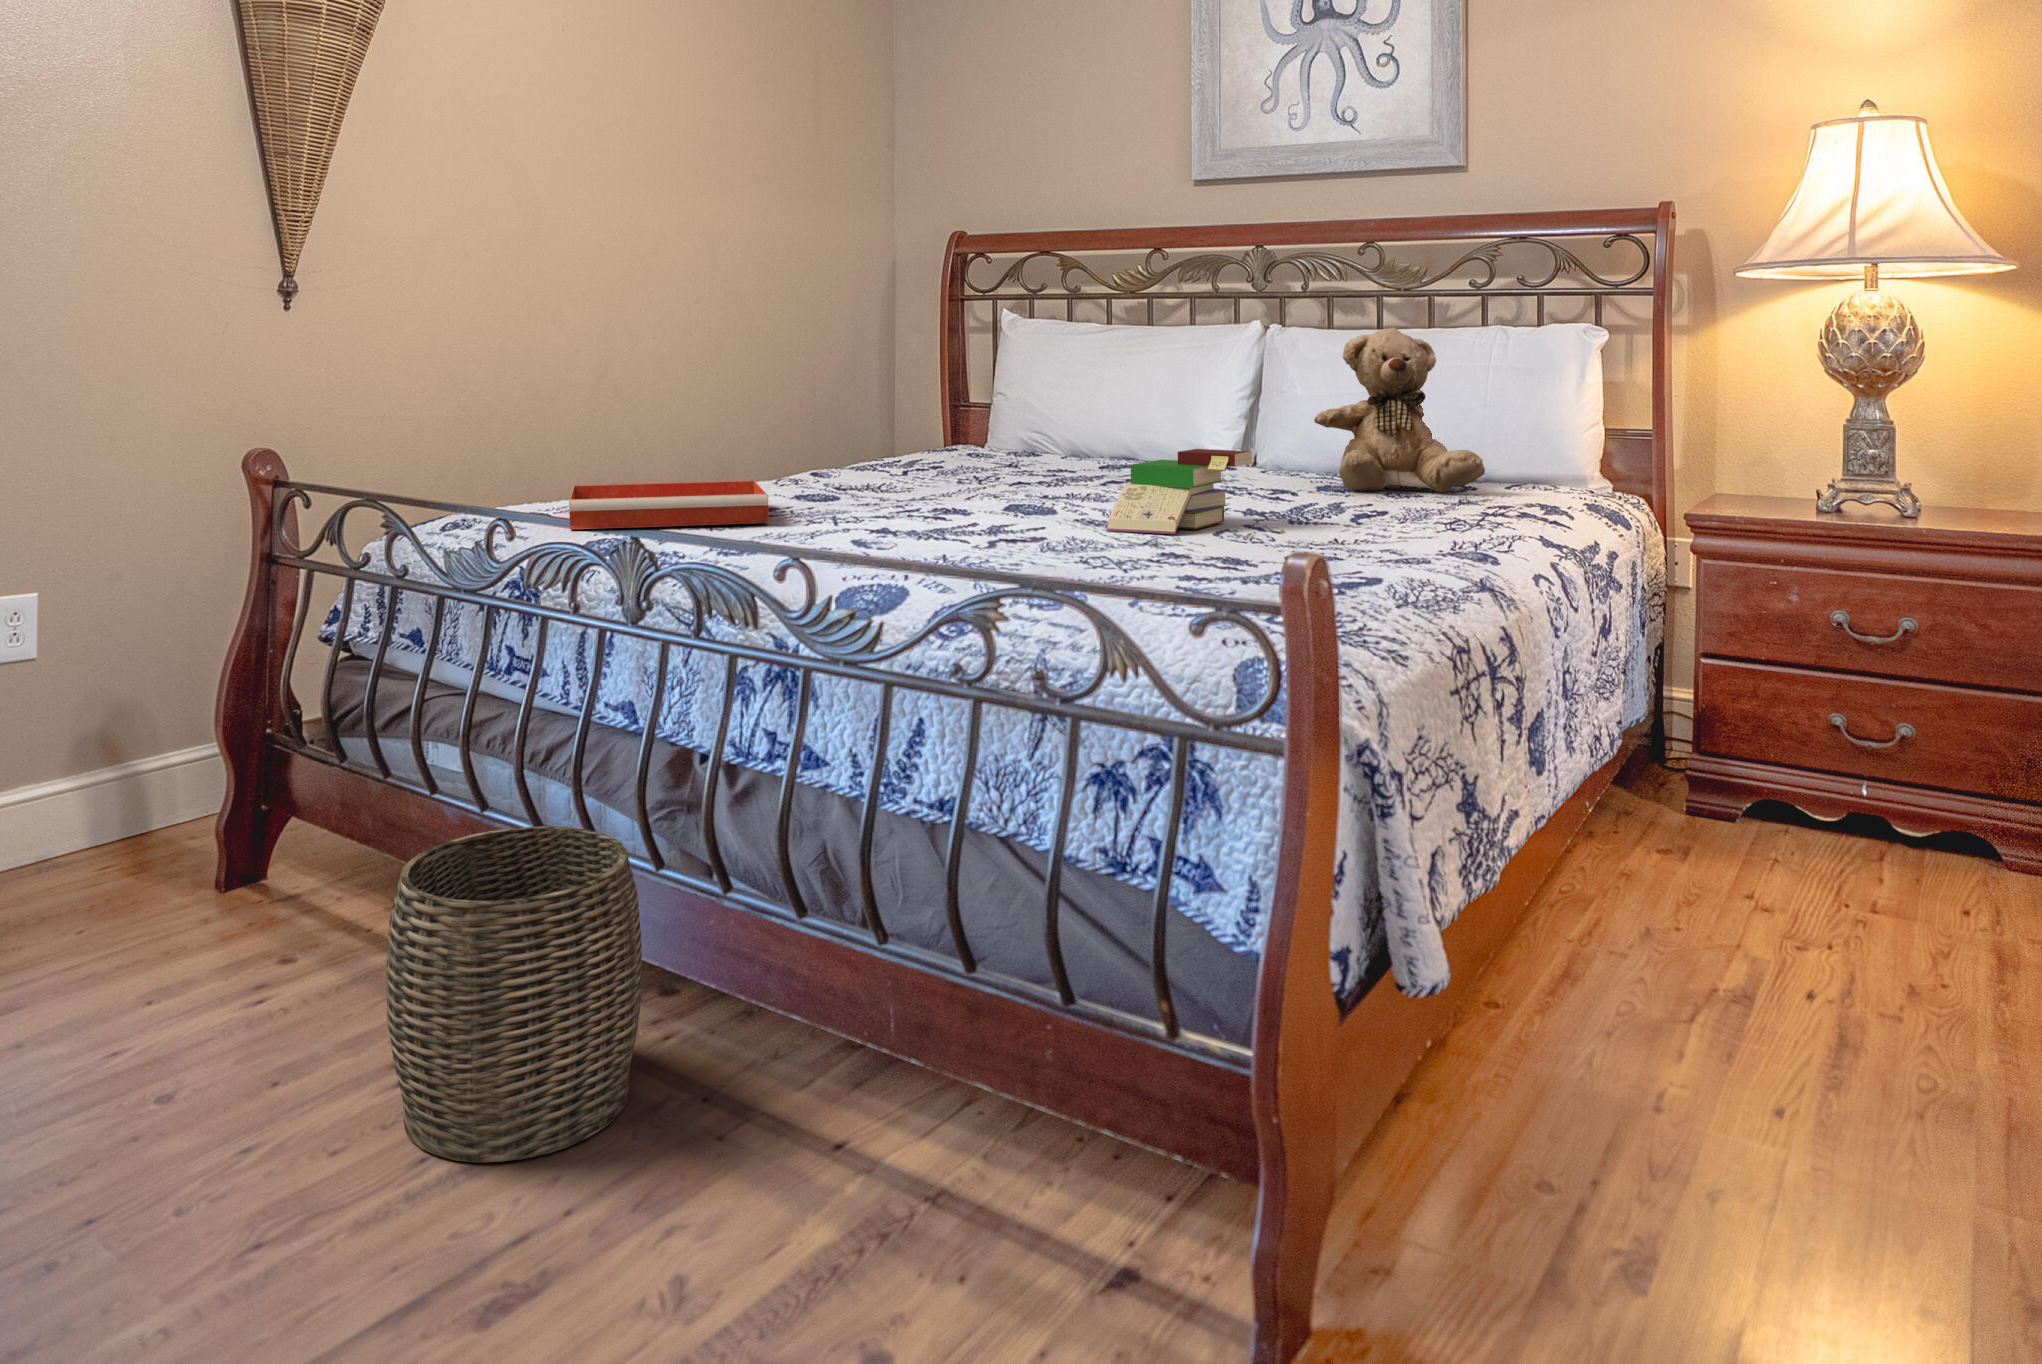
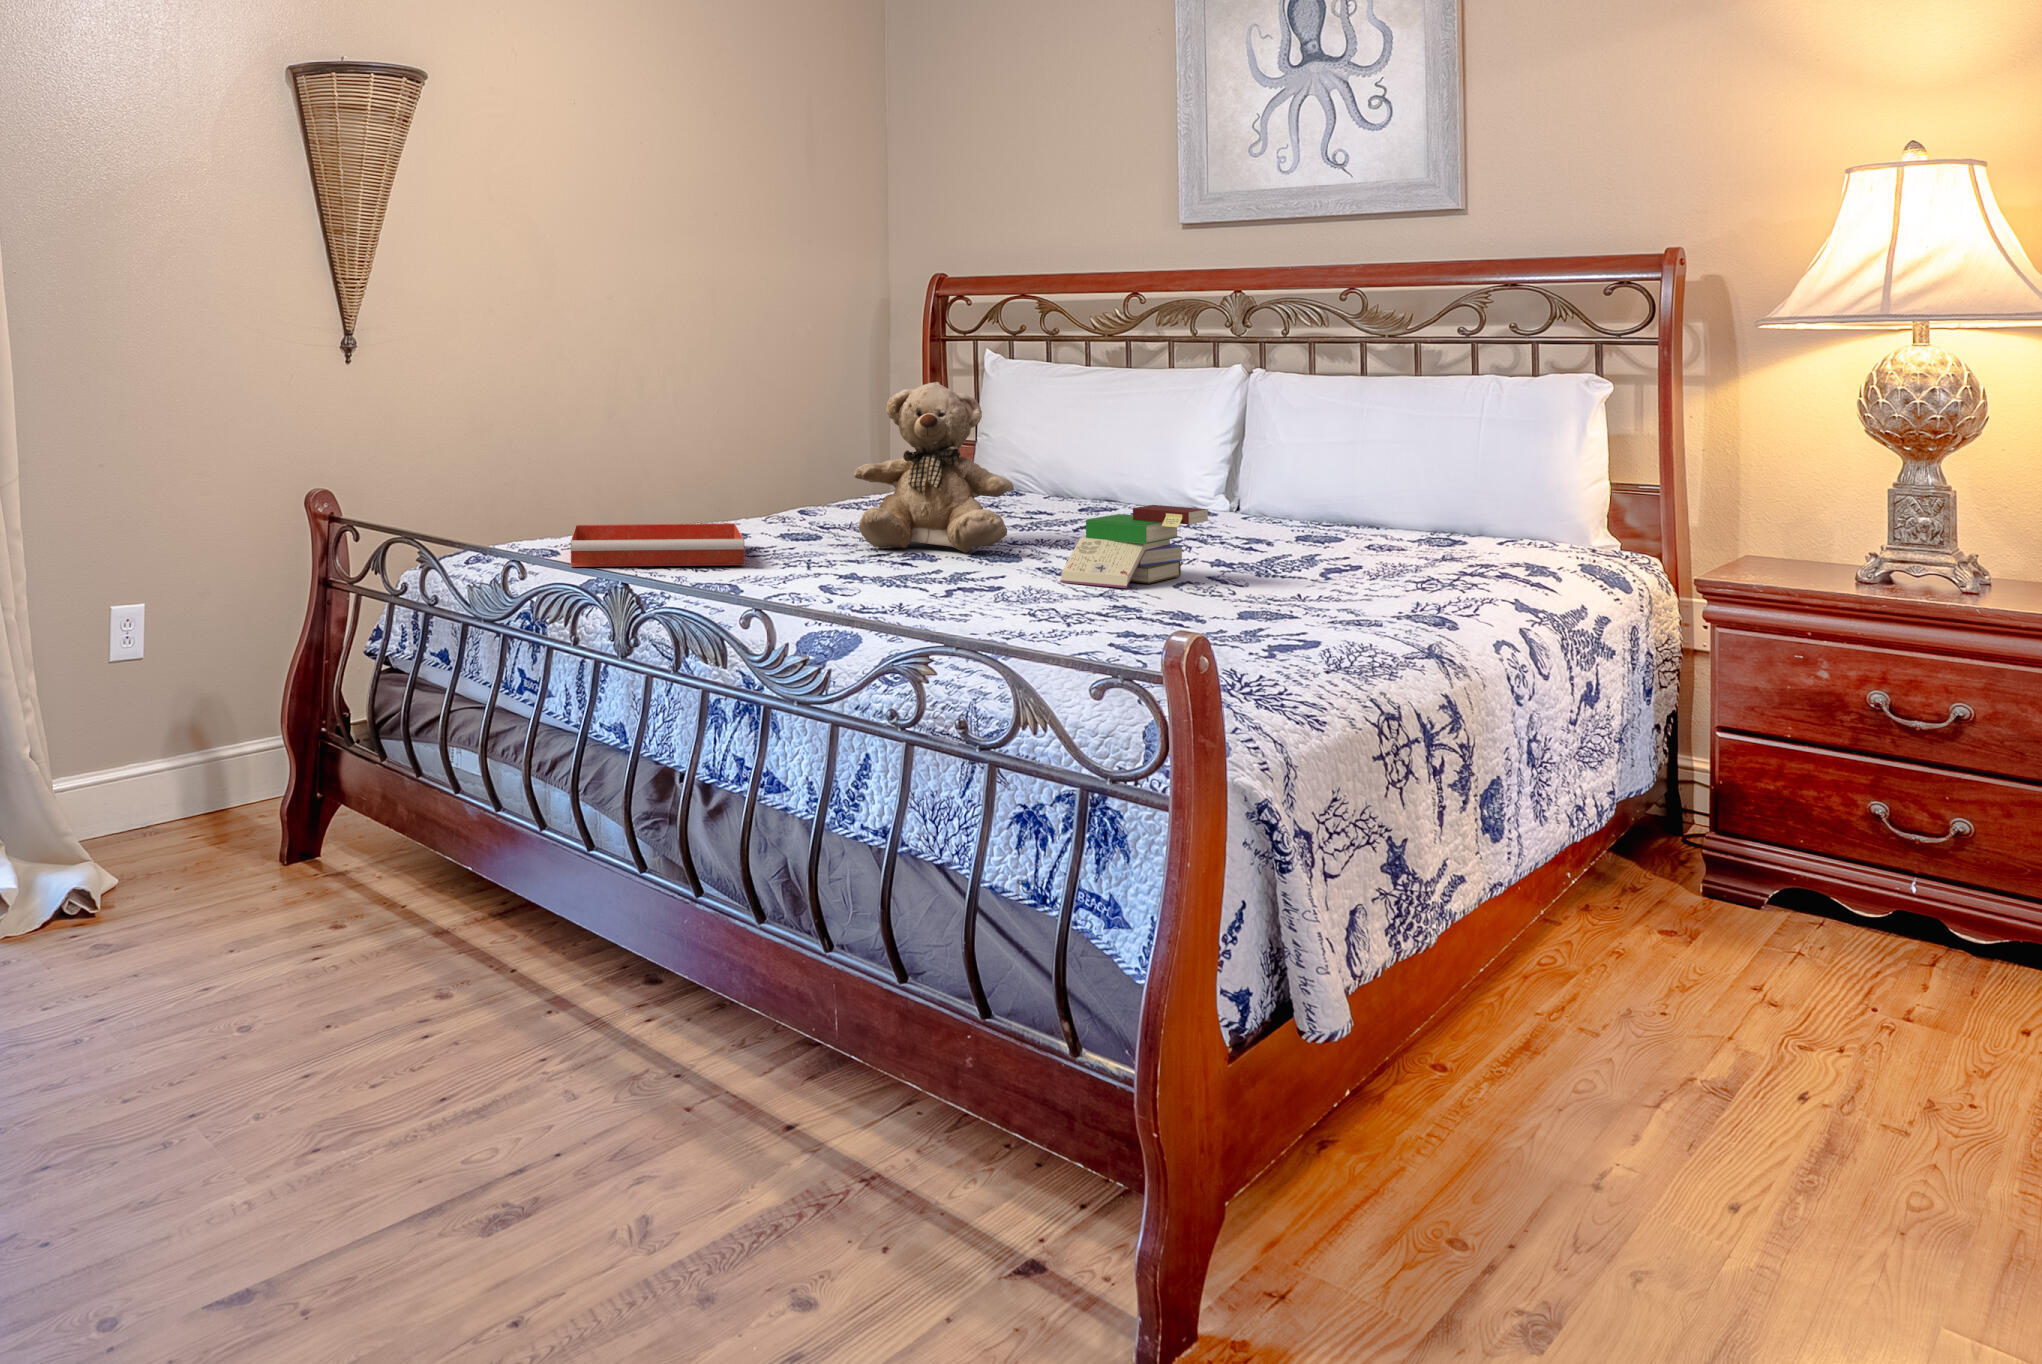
teddy bear: present [1314,328,1485,493] -> present [853,382,1014,553]
woven basket: present [386,826,642,1162] -> none [420,826,626,1106]

